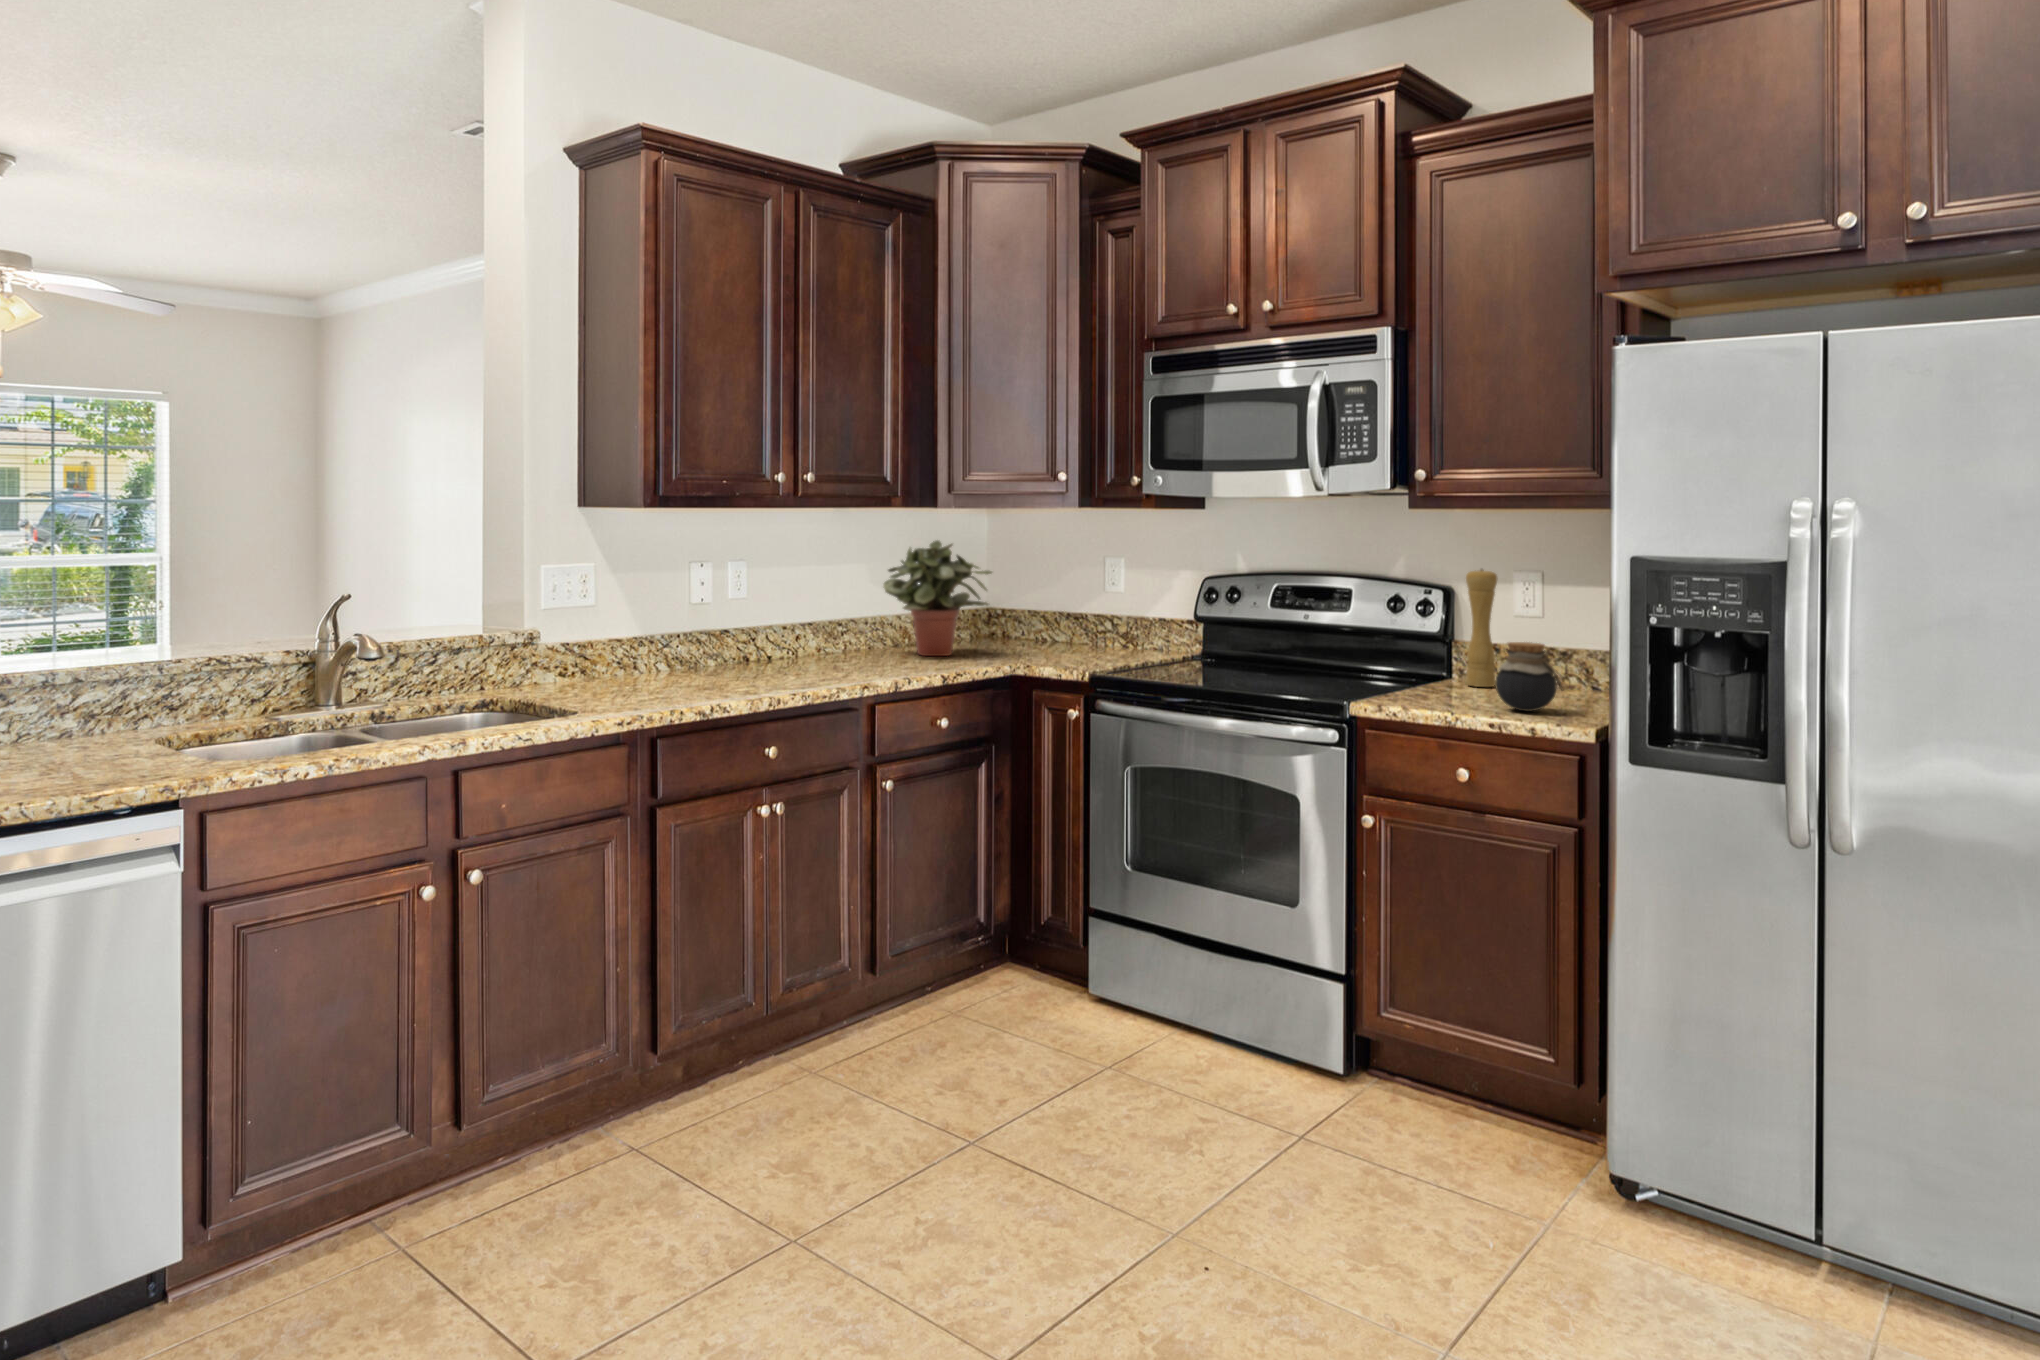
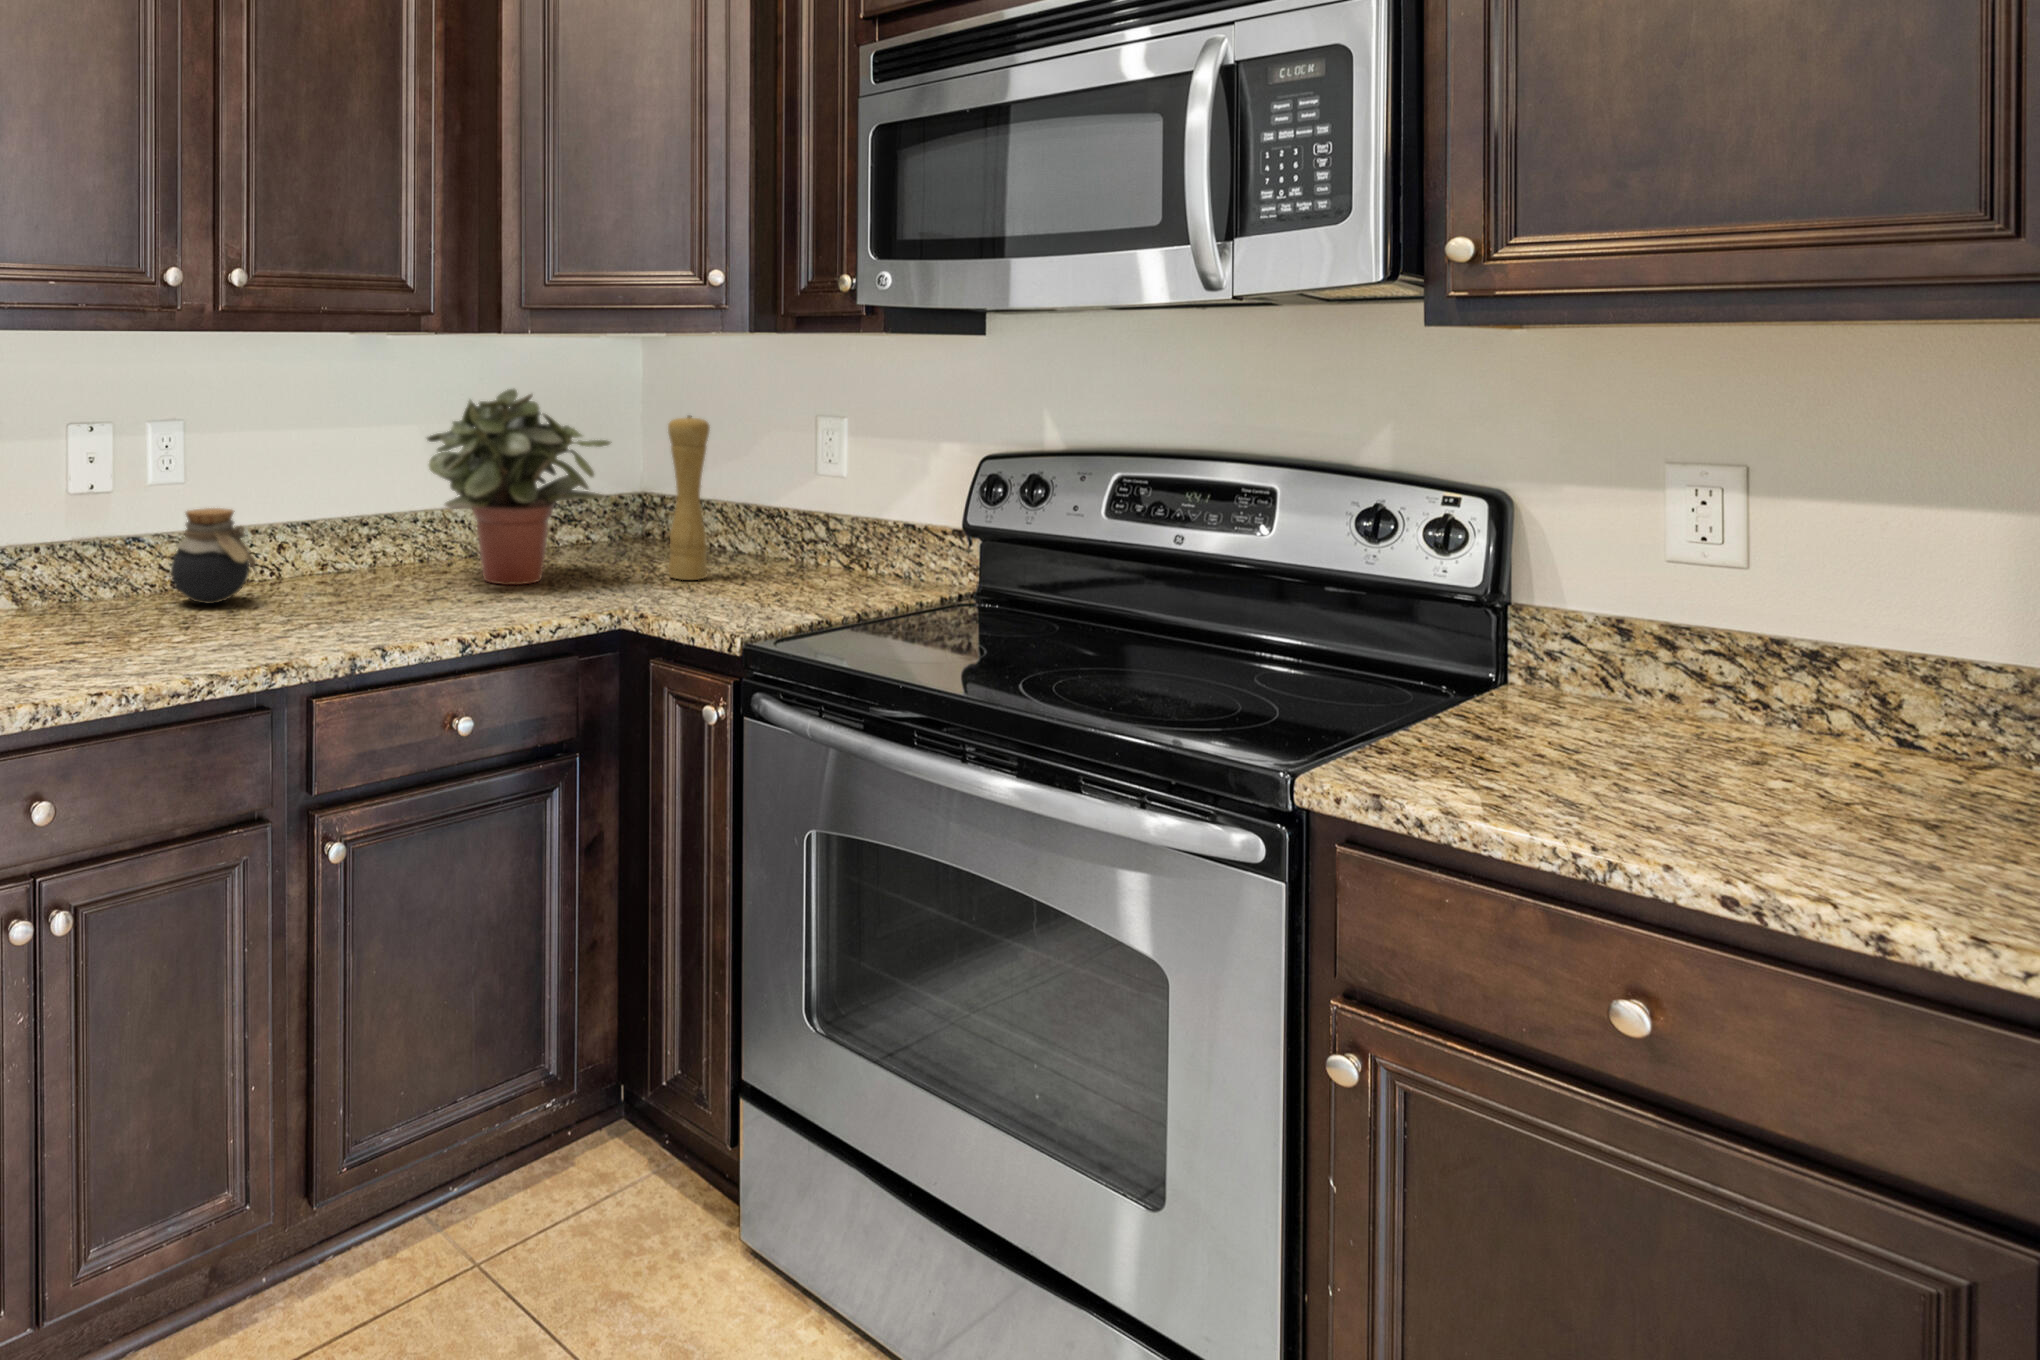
pepper mill: present [1466,569,1497,687] -> present [668,415,710,580]
jar: present [1496,642,1563,712] -> present [171,508,258,604]

